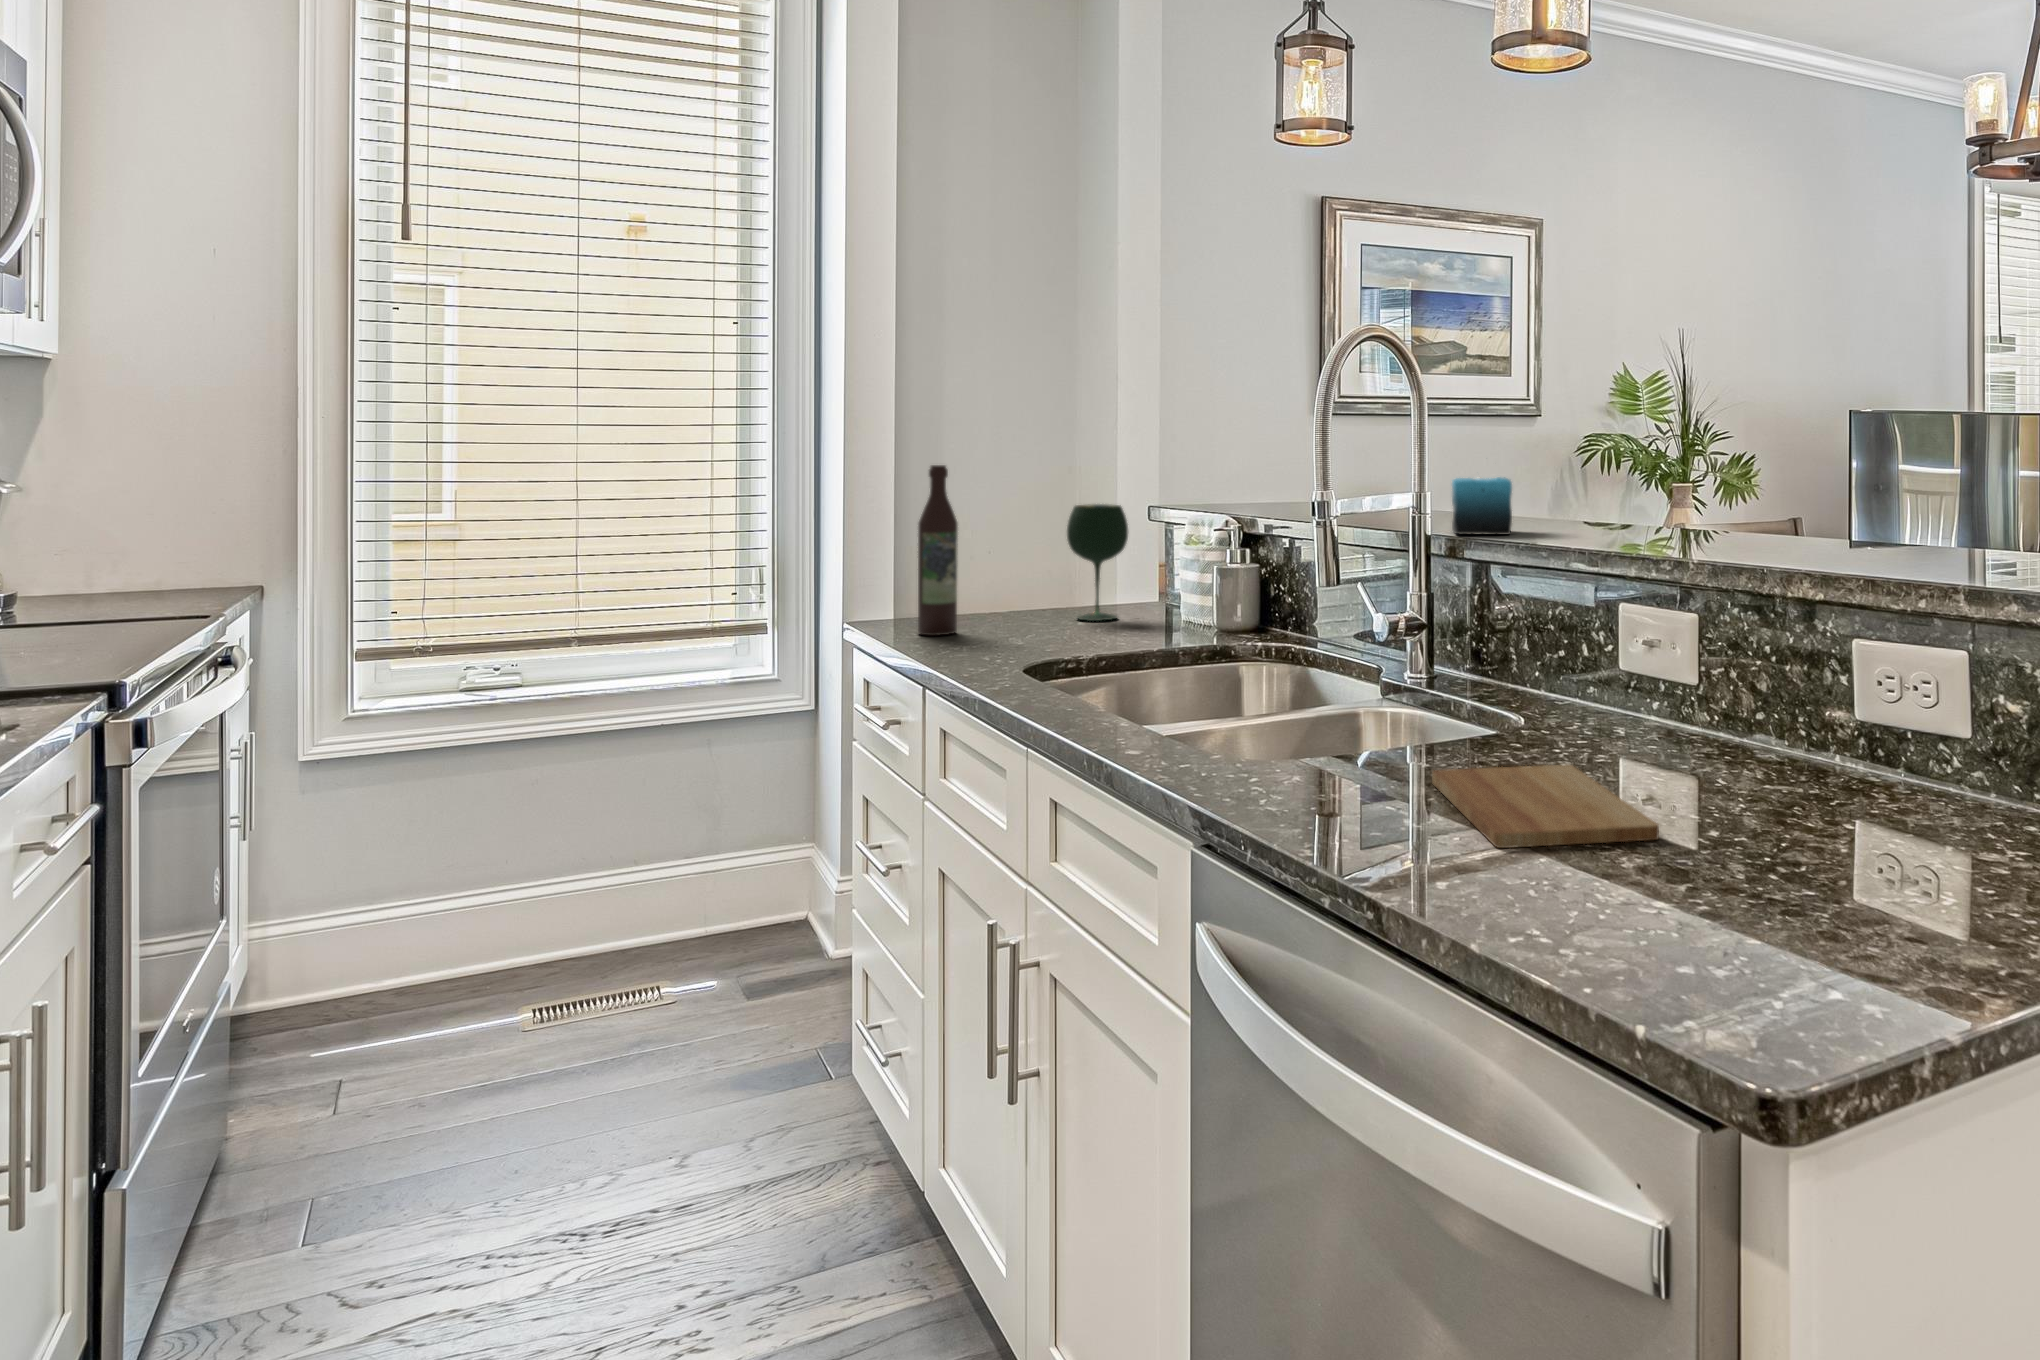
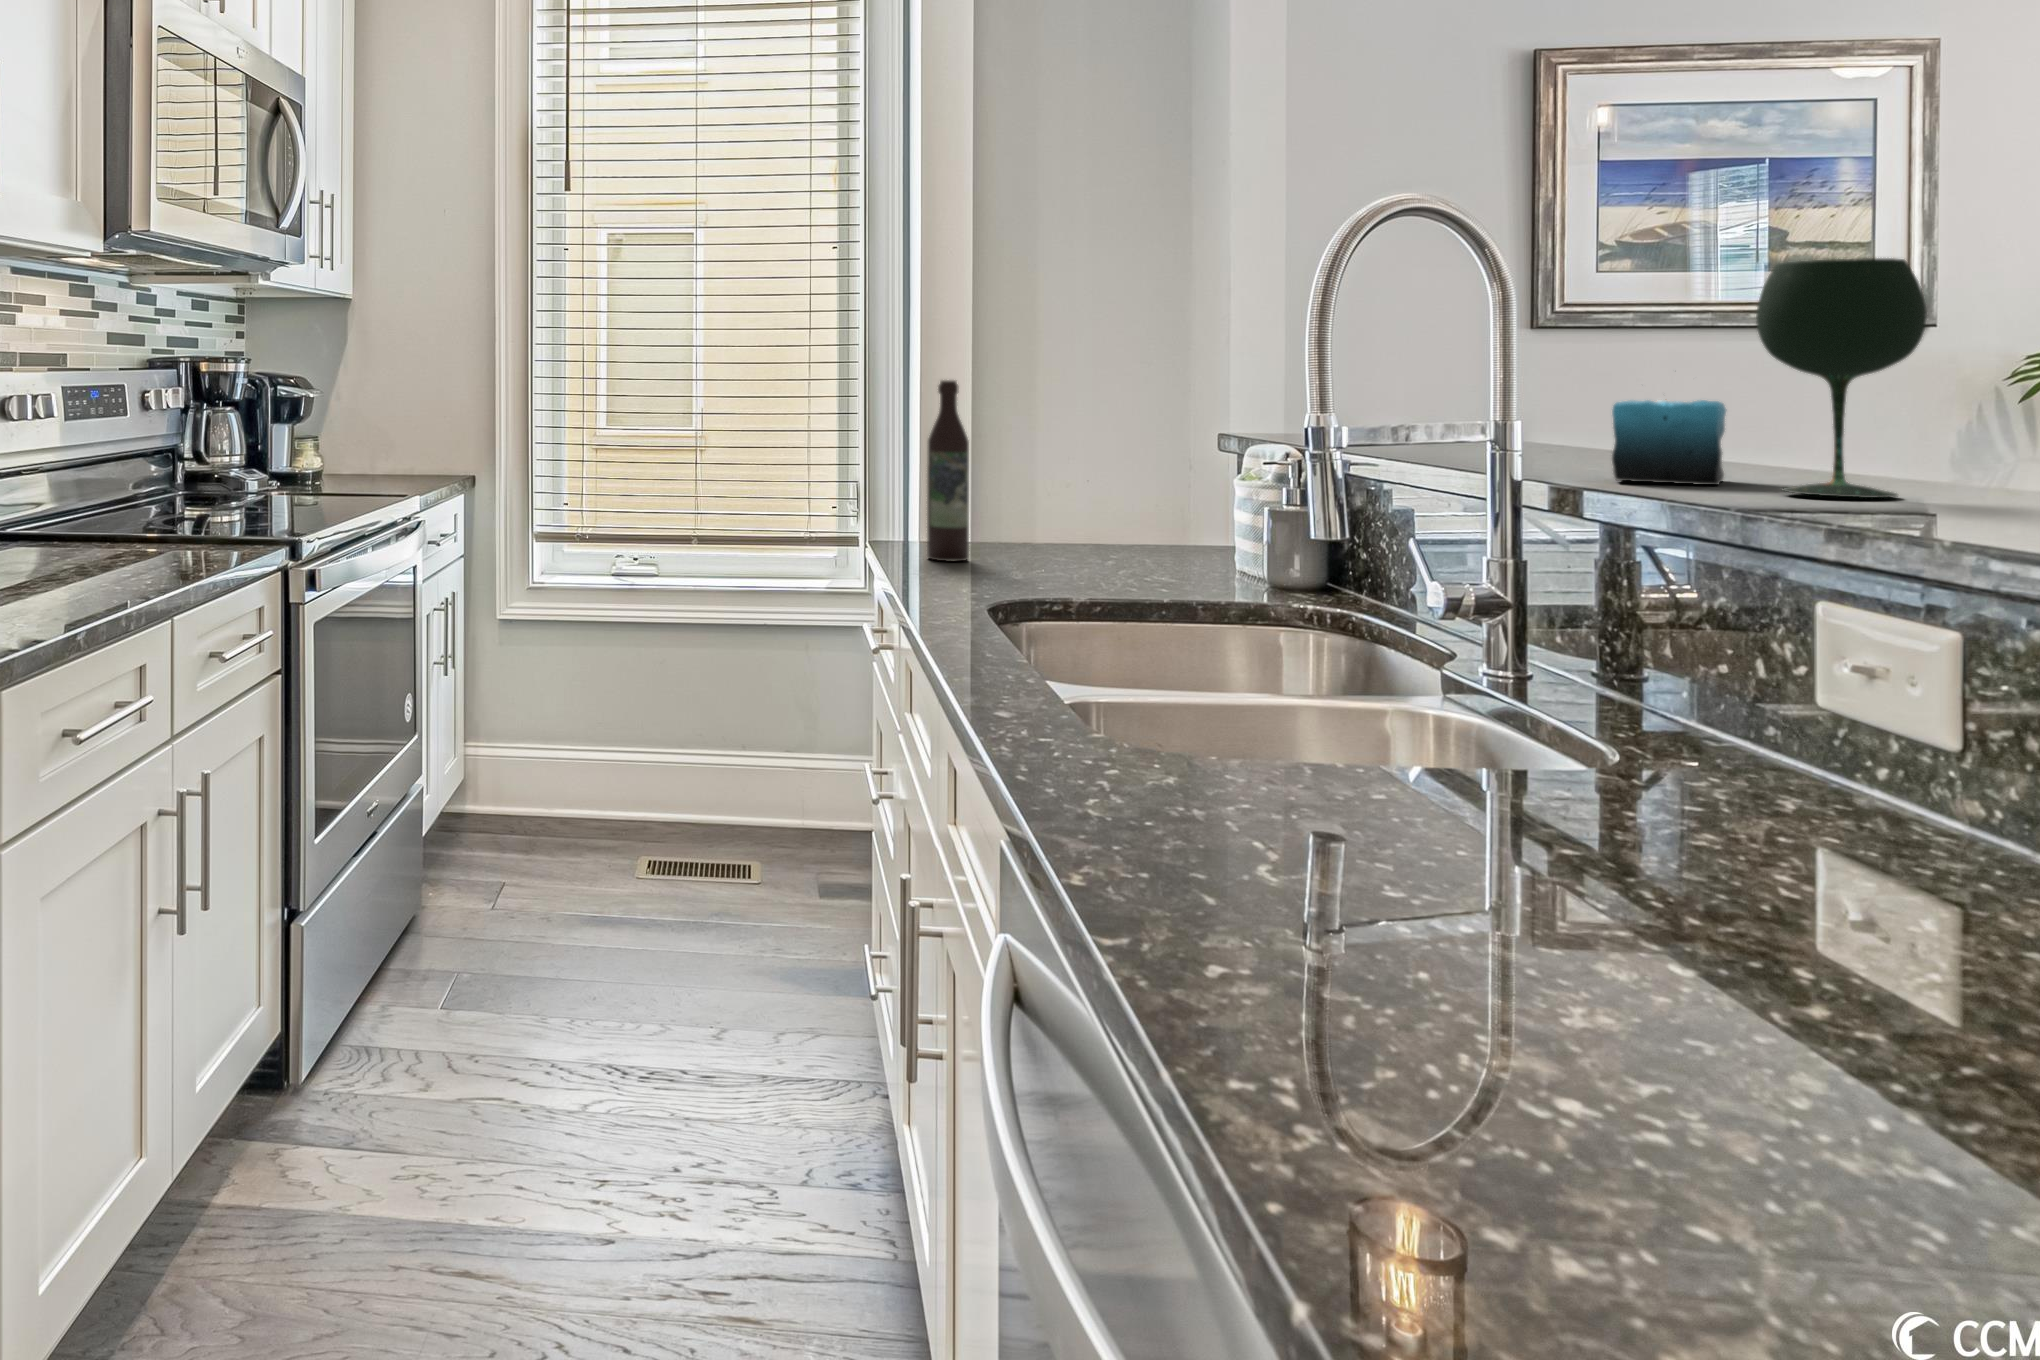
wine glass: present [1067,504,1128,621] -> present [1756,258,1927,498]
cutting board: present [1432,765,1659,848] -> none [1401,801,1766,992]

